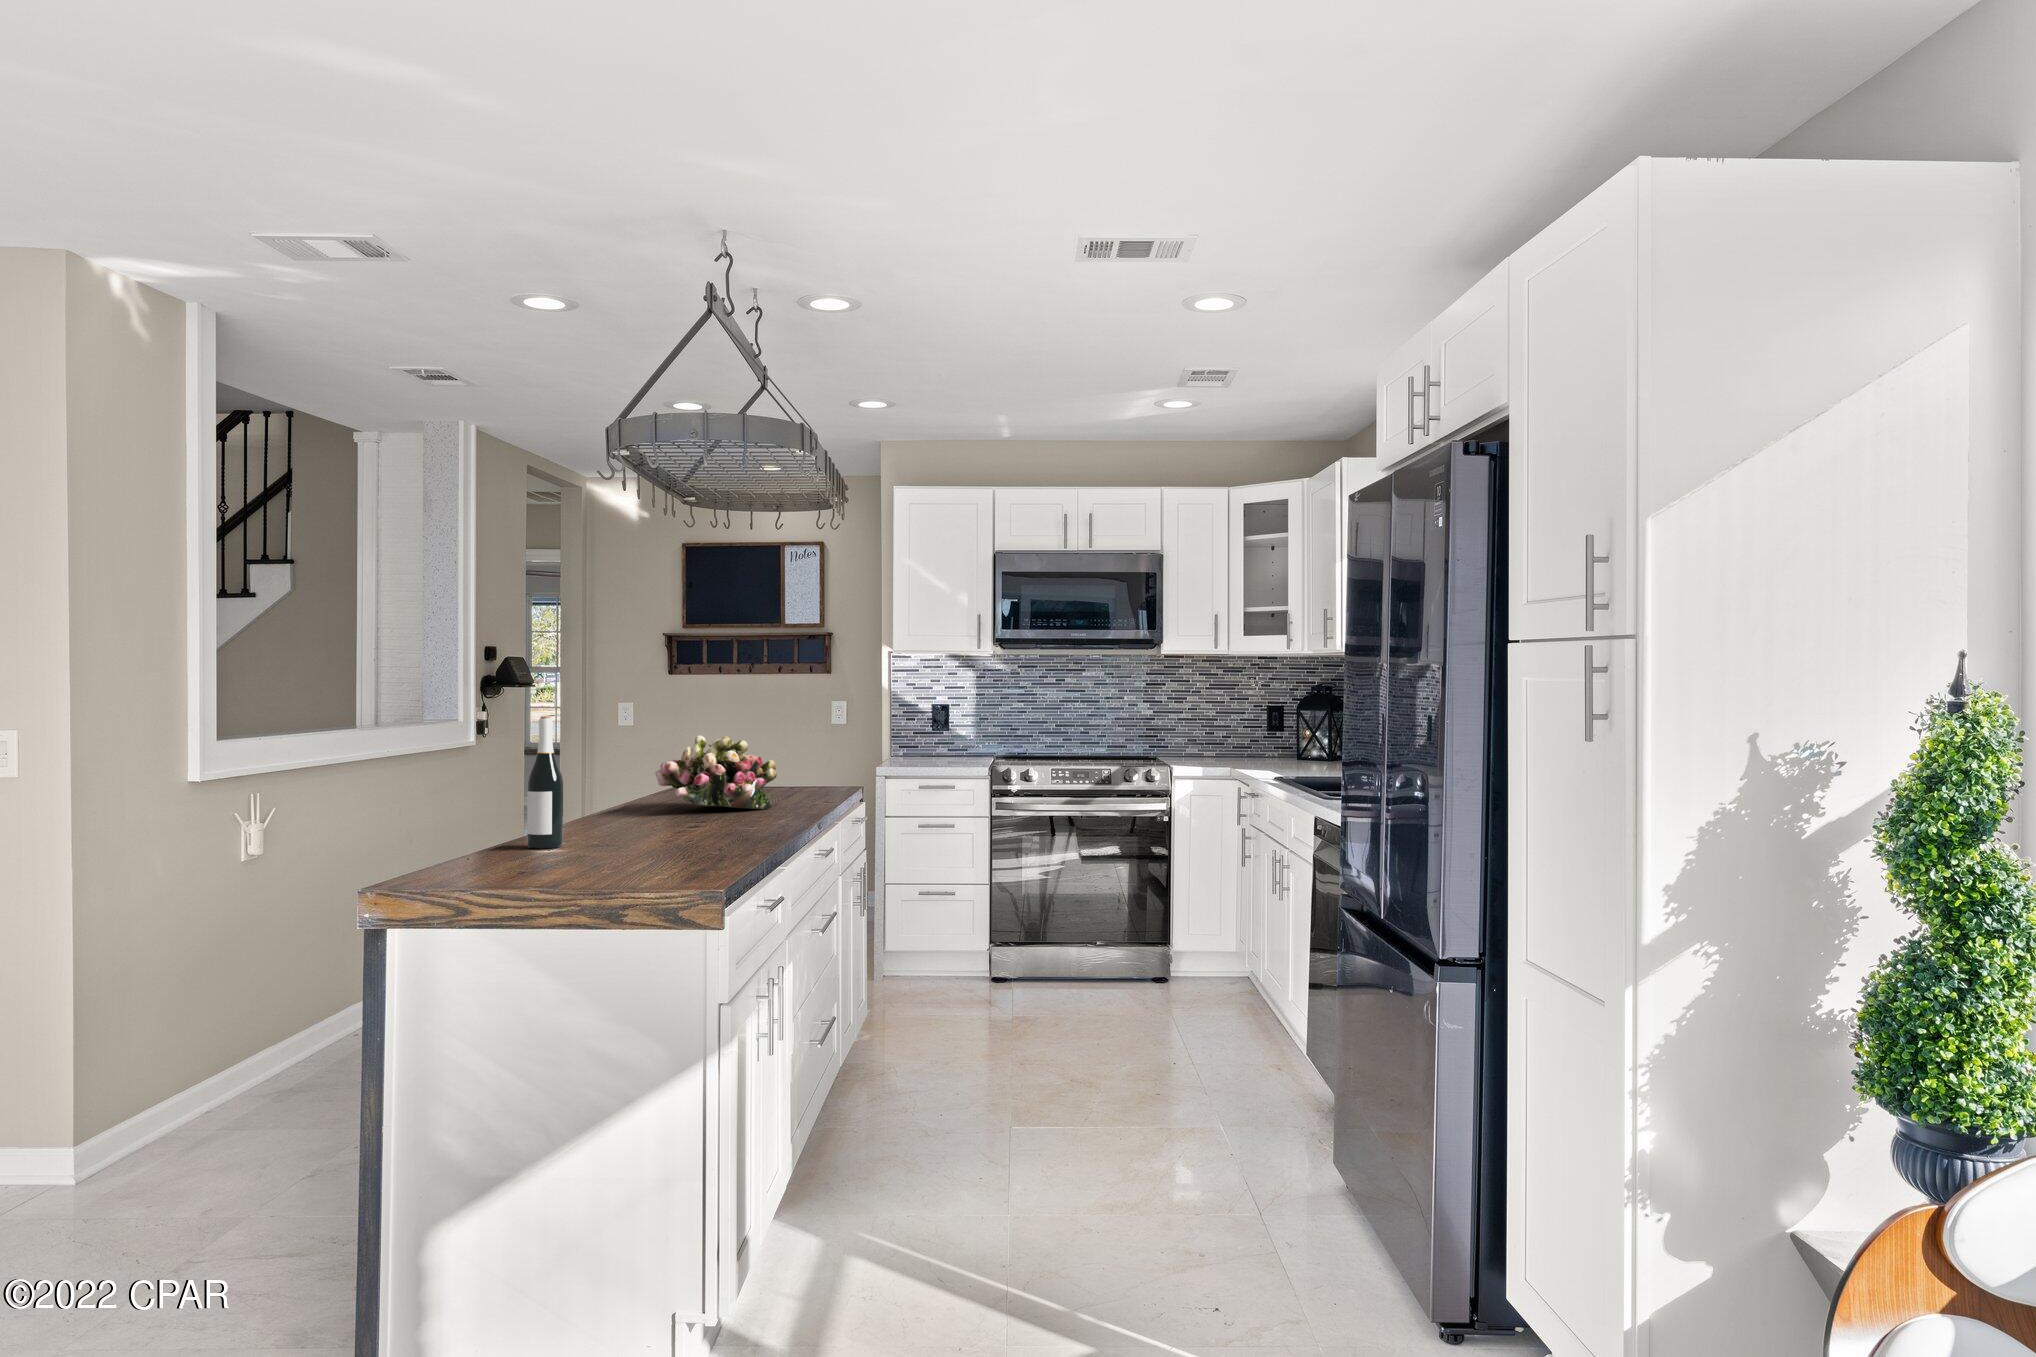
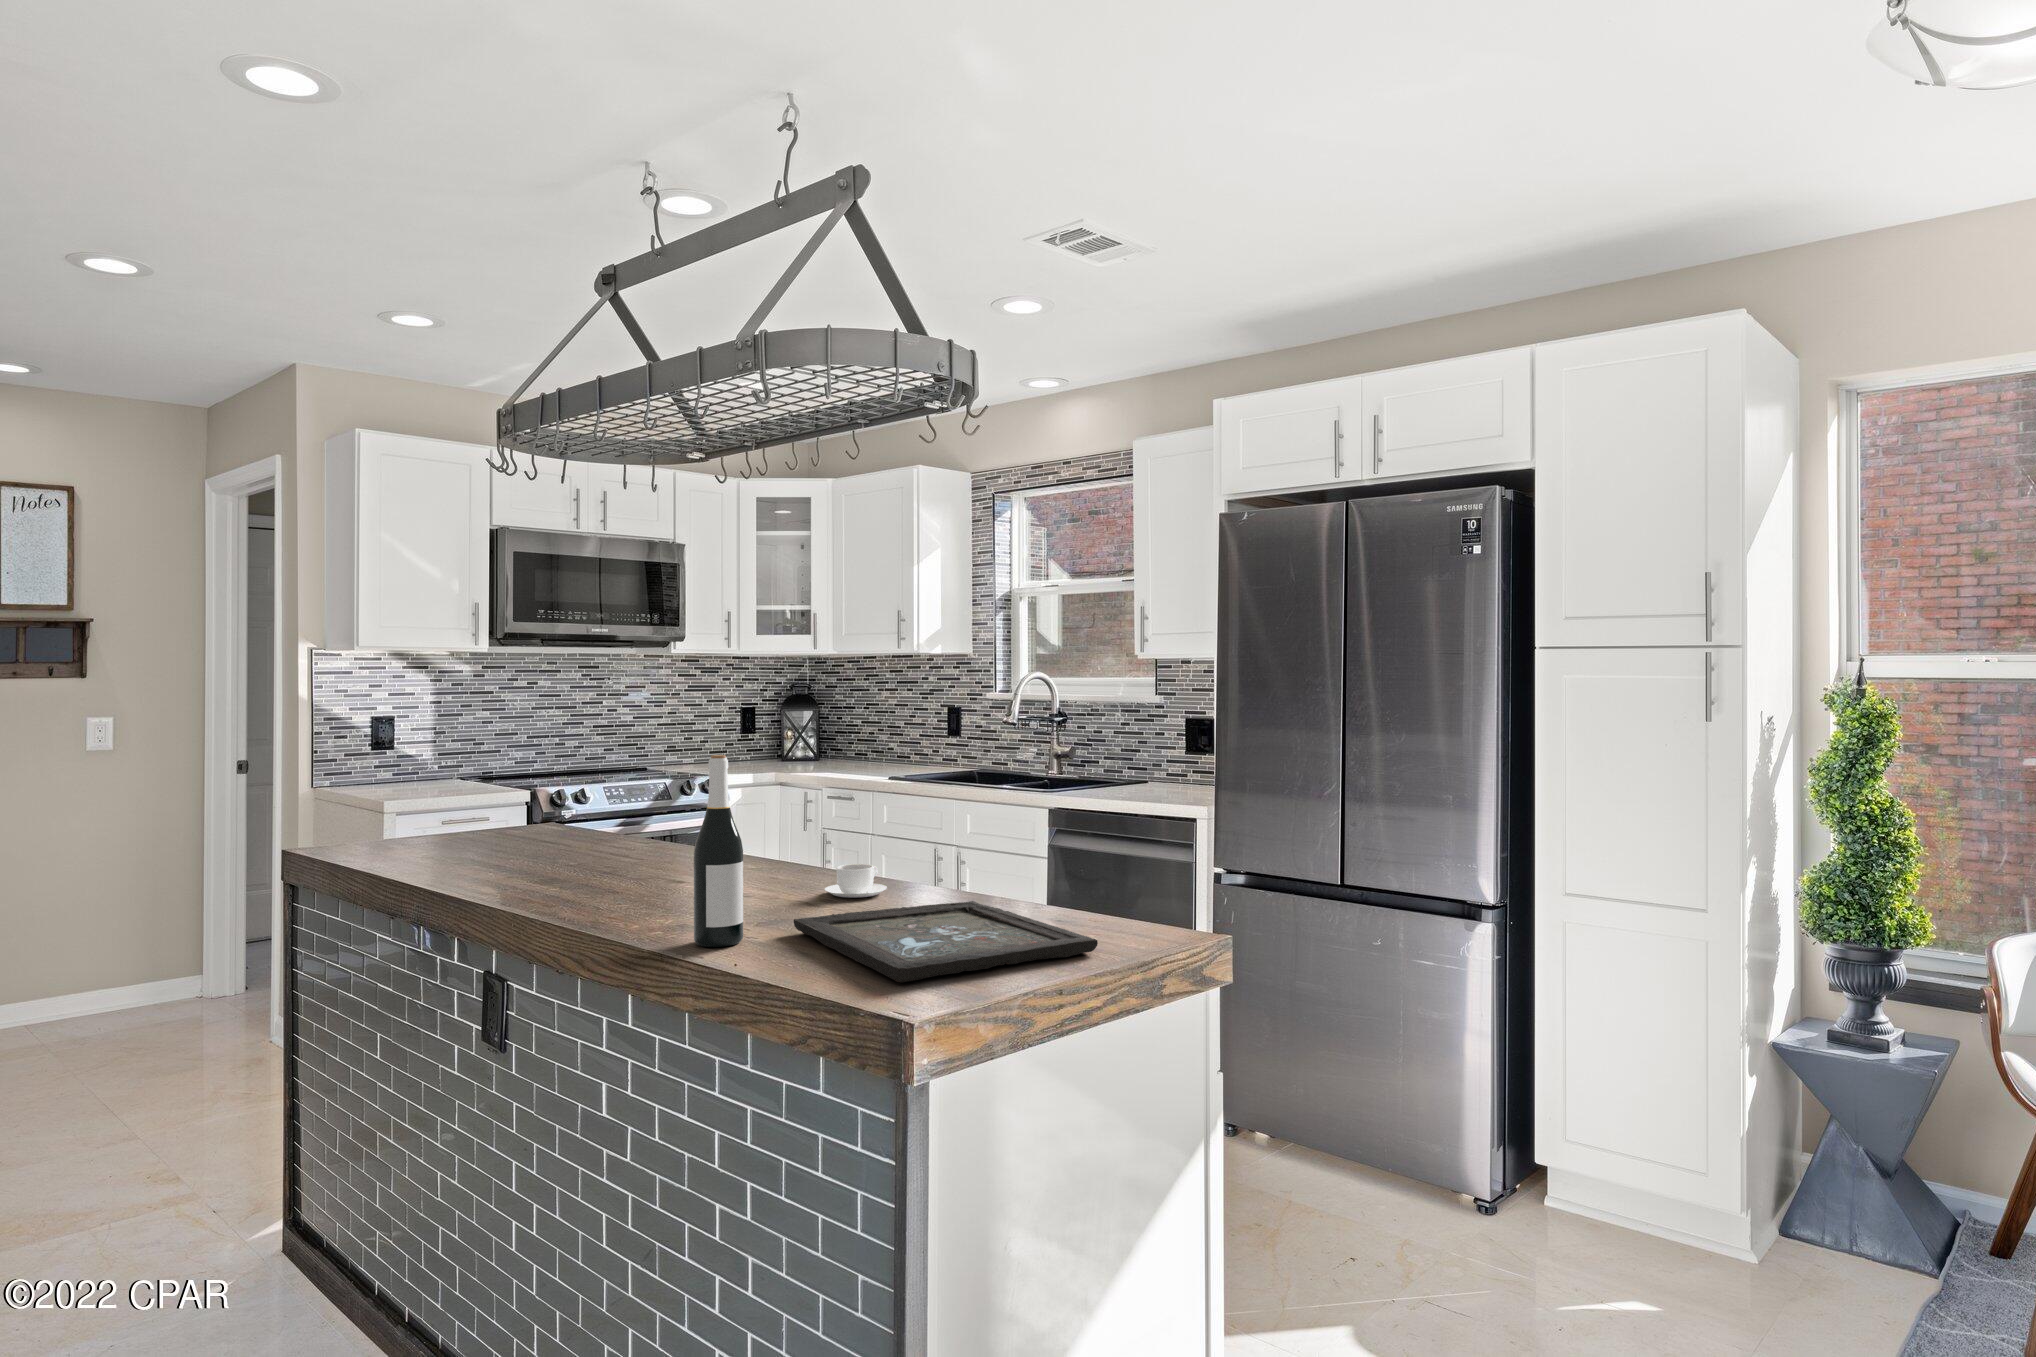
flower arrangement: present [655,735,777,809] -> none [513,771,669,866]
coffee cup: none [705,815,756,840] -> present [825,864,887,897]
tray: none [463,839,722,881] -> present [794,901,1098,982]

